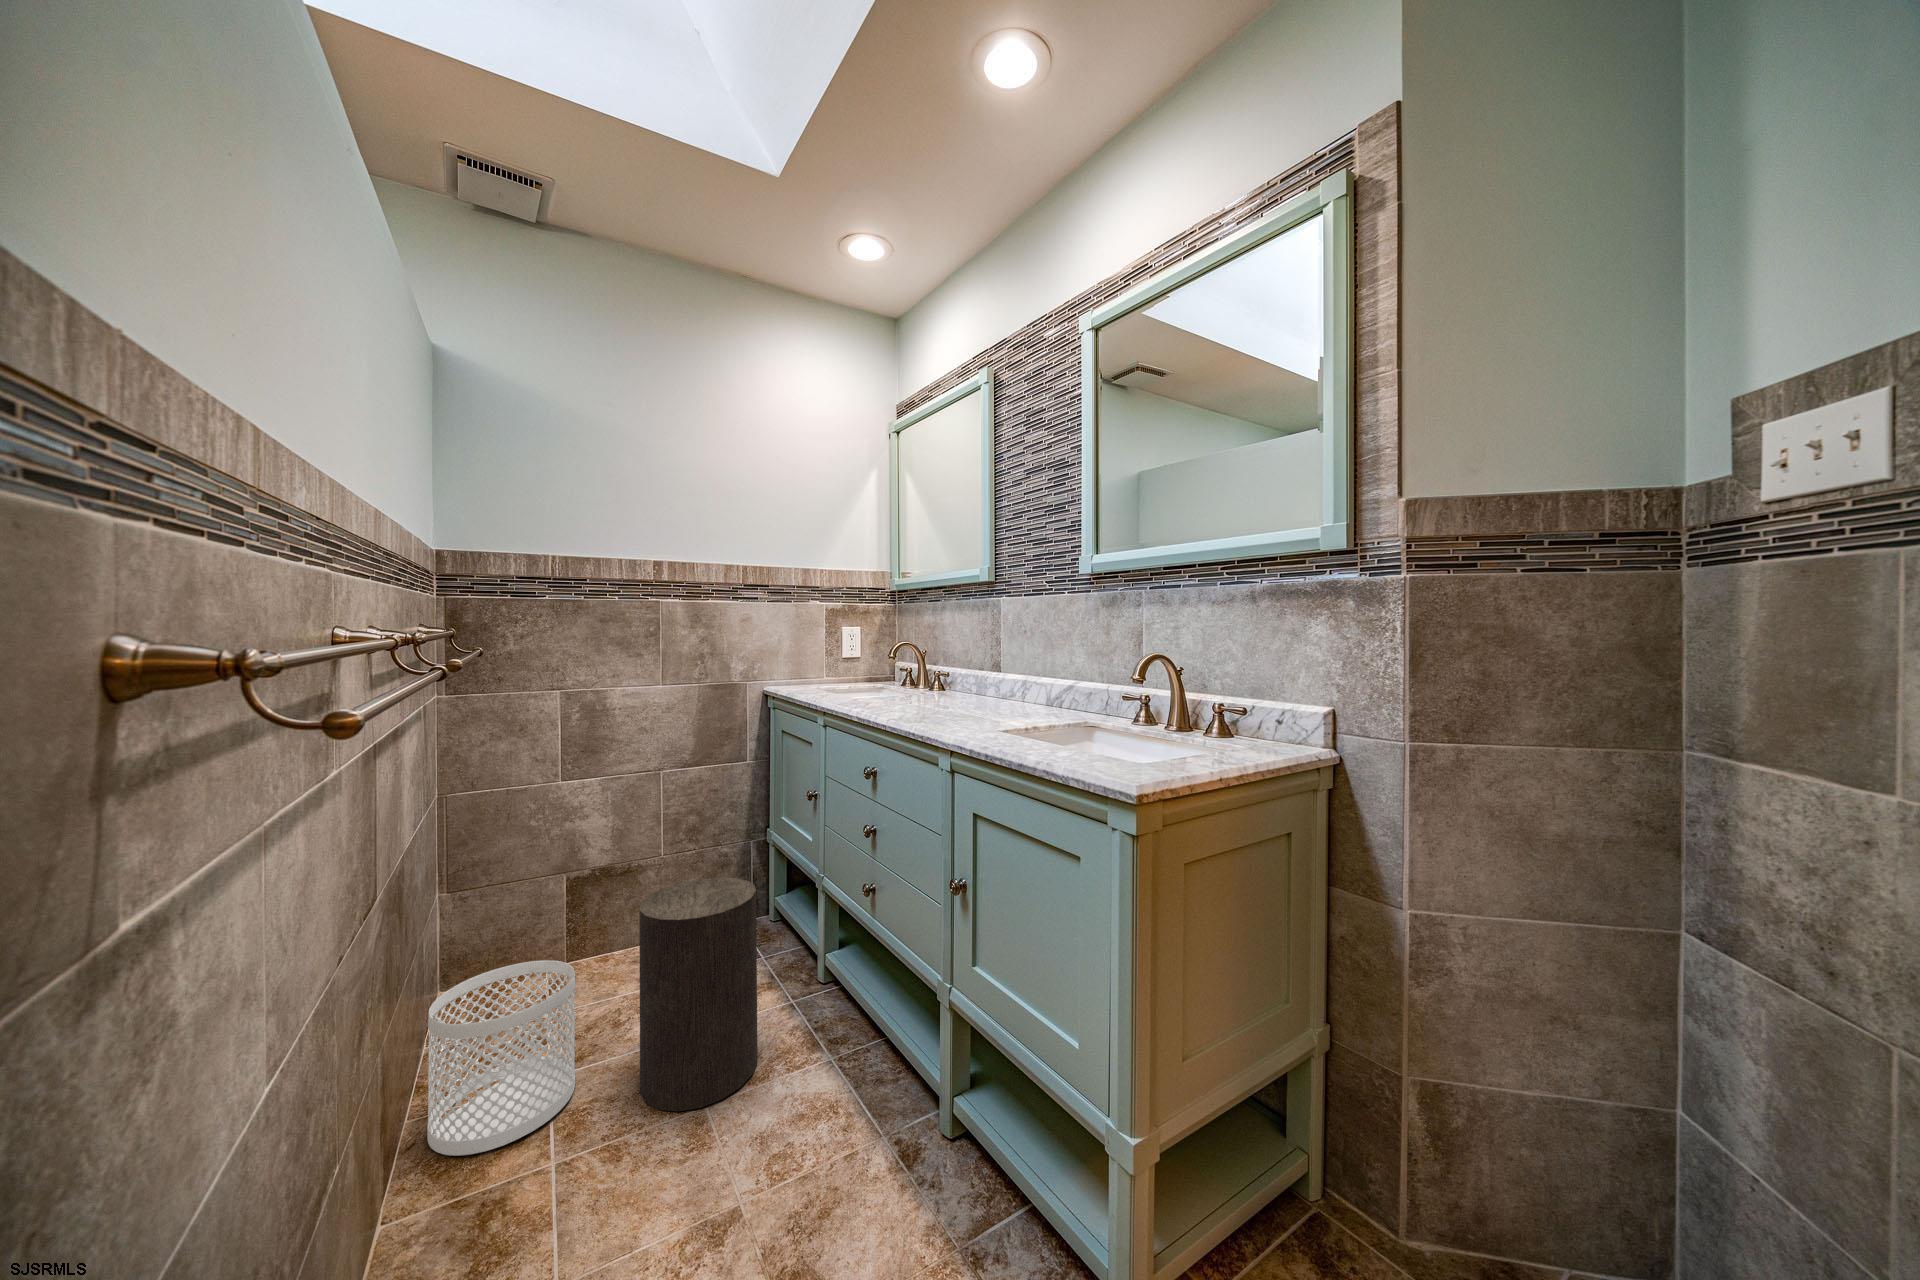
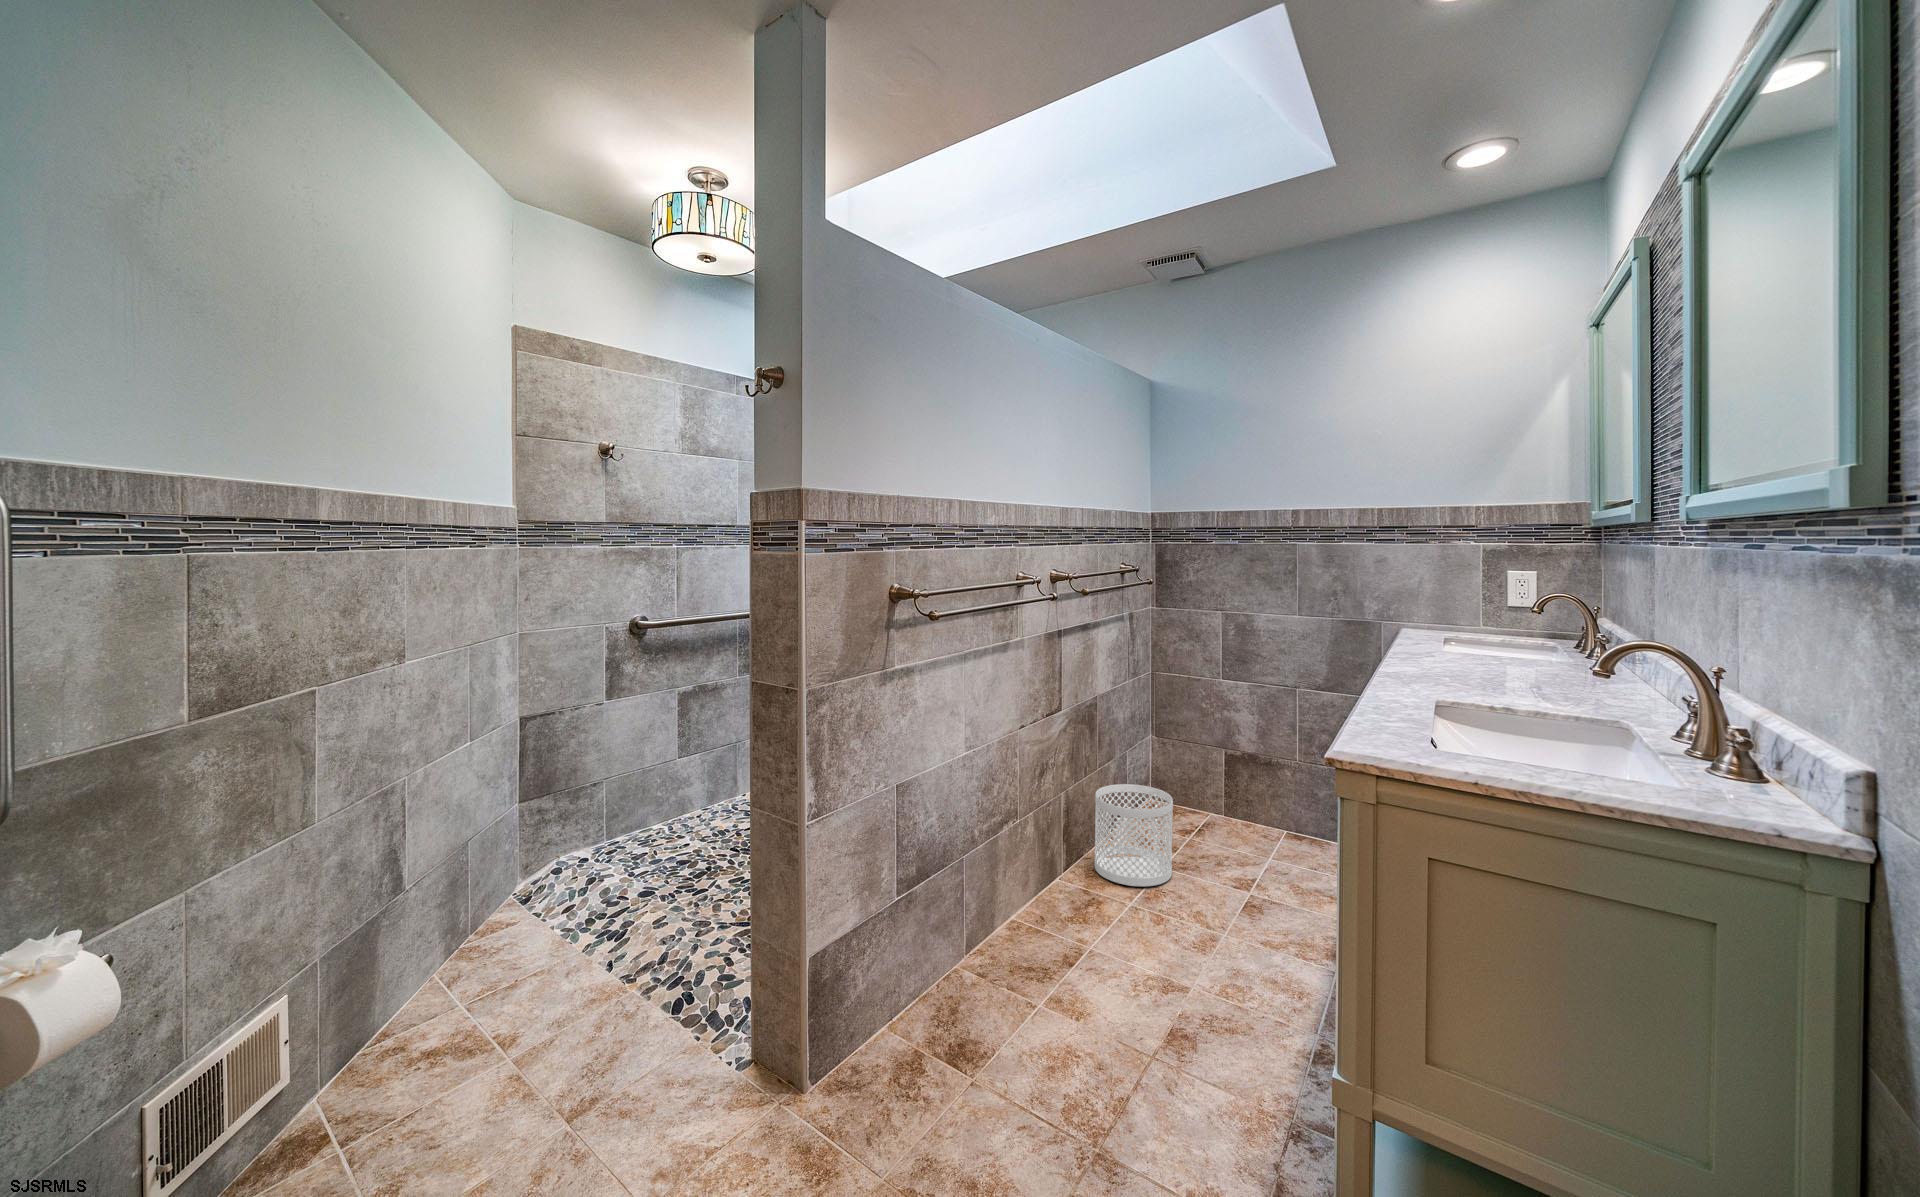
stool: present [639,878,758,1111] -> none [1195,770,1291,942]

